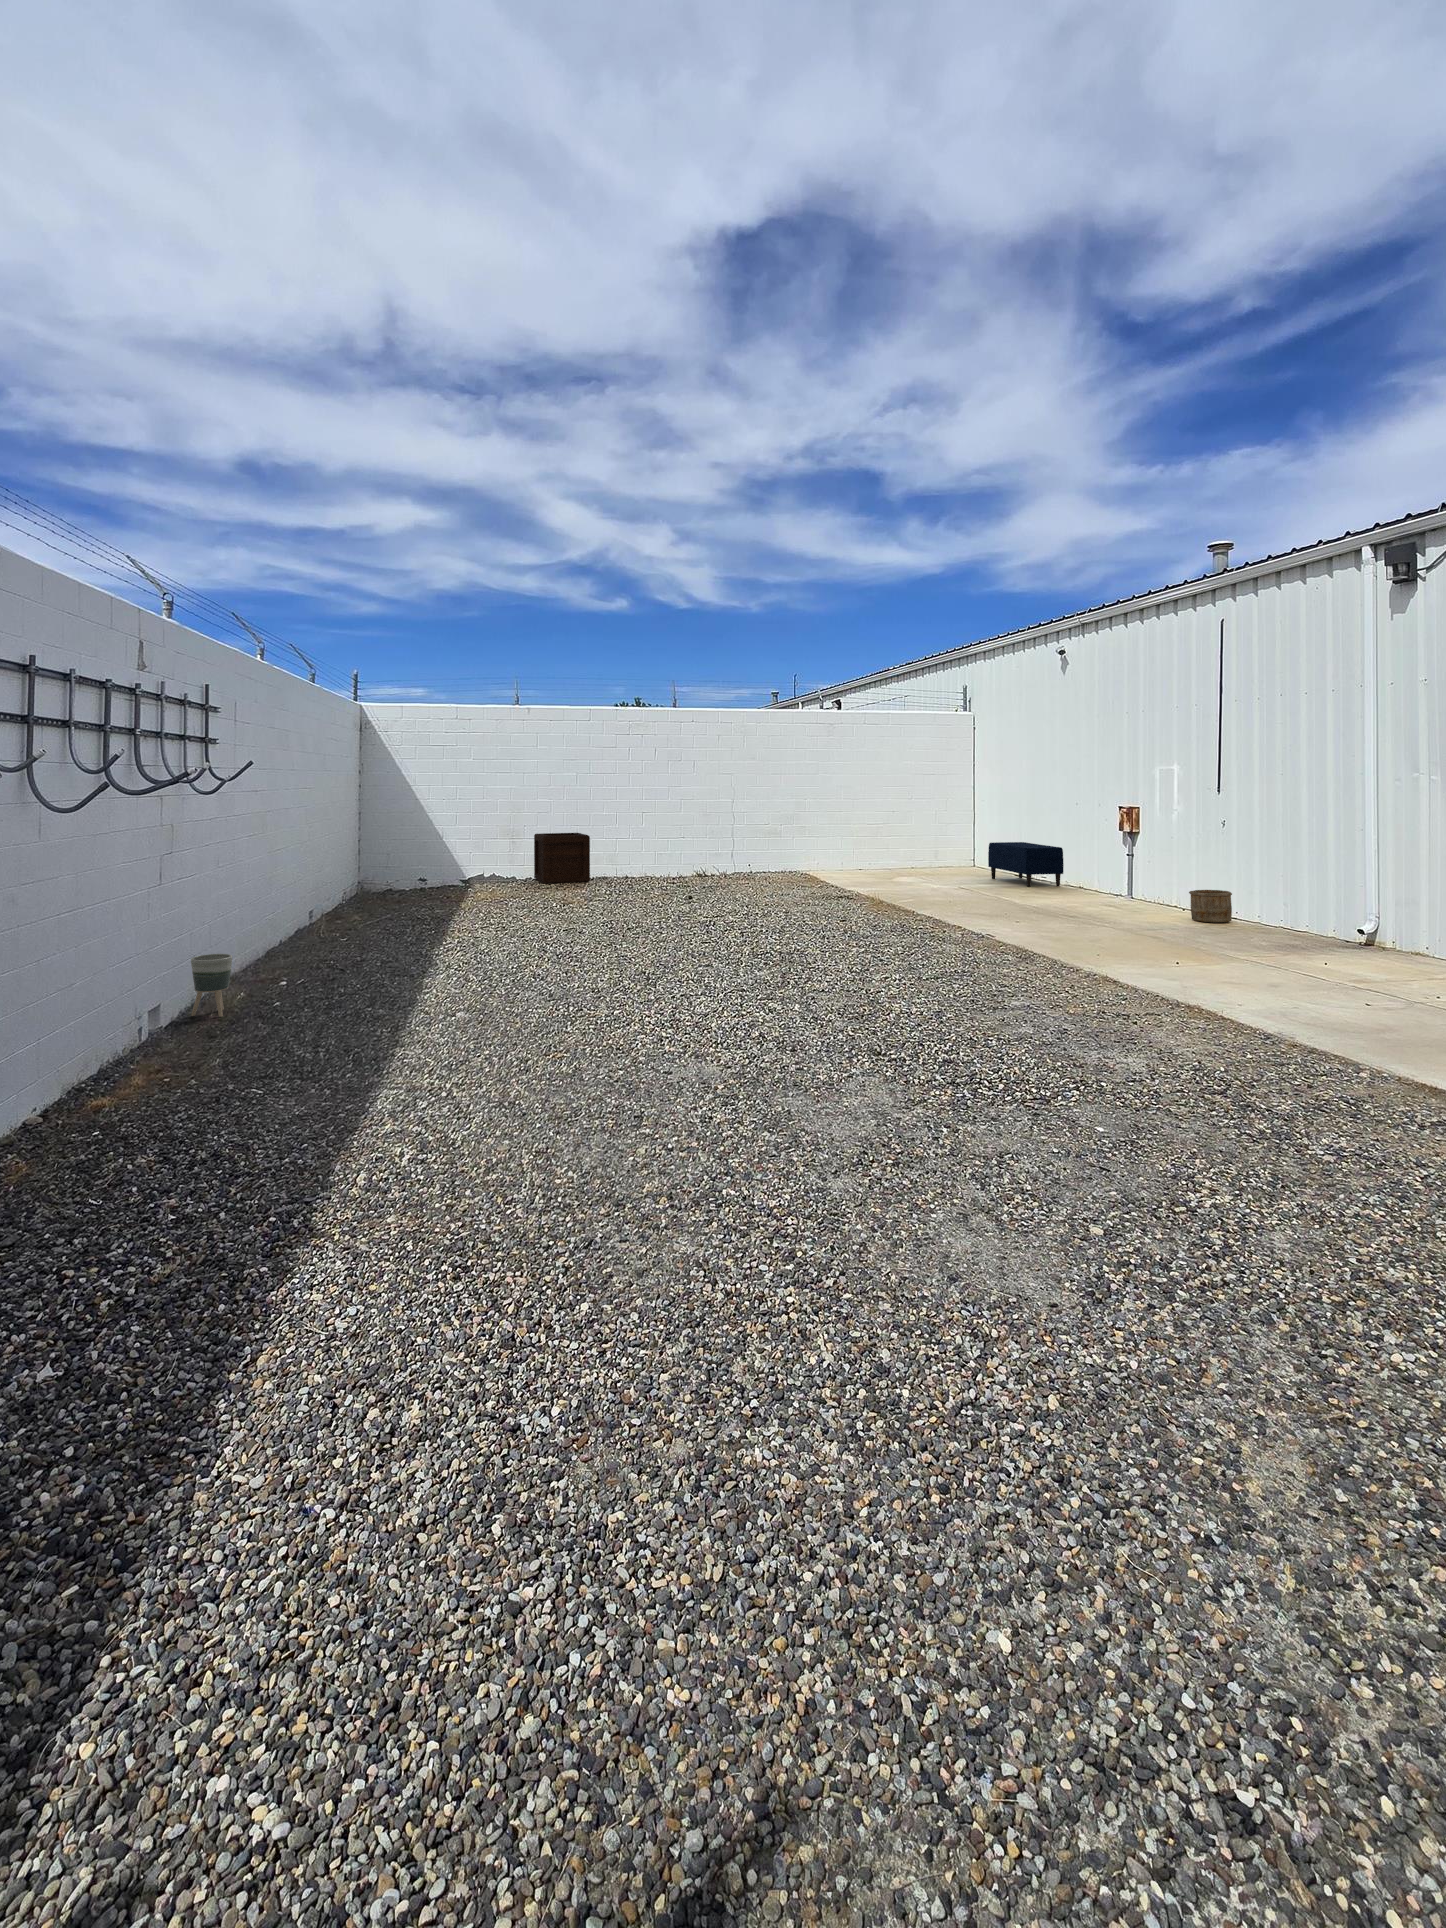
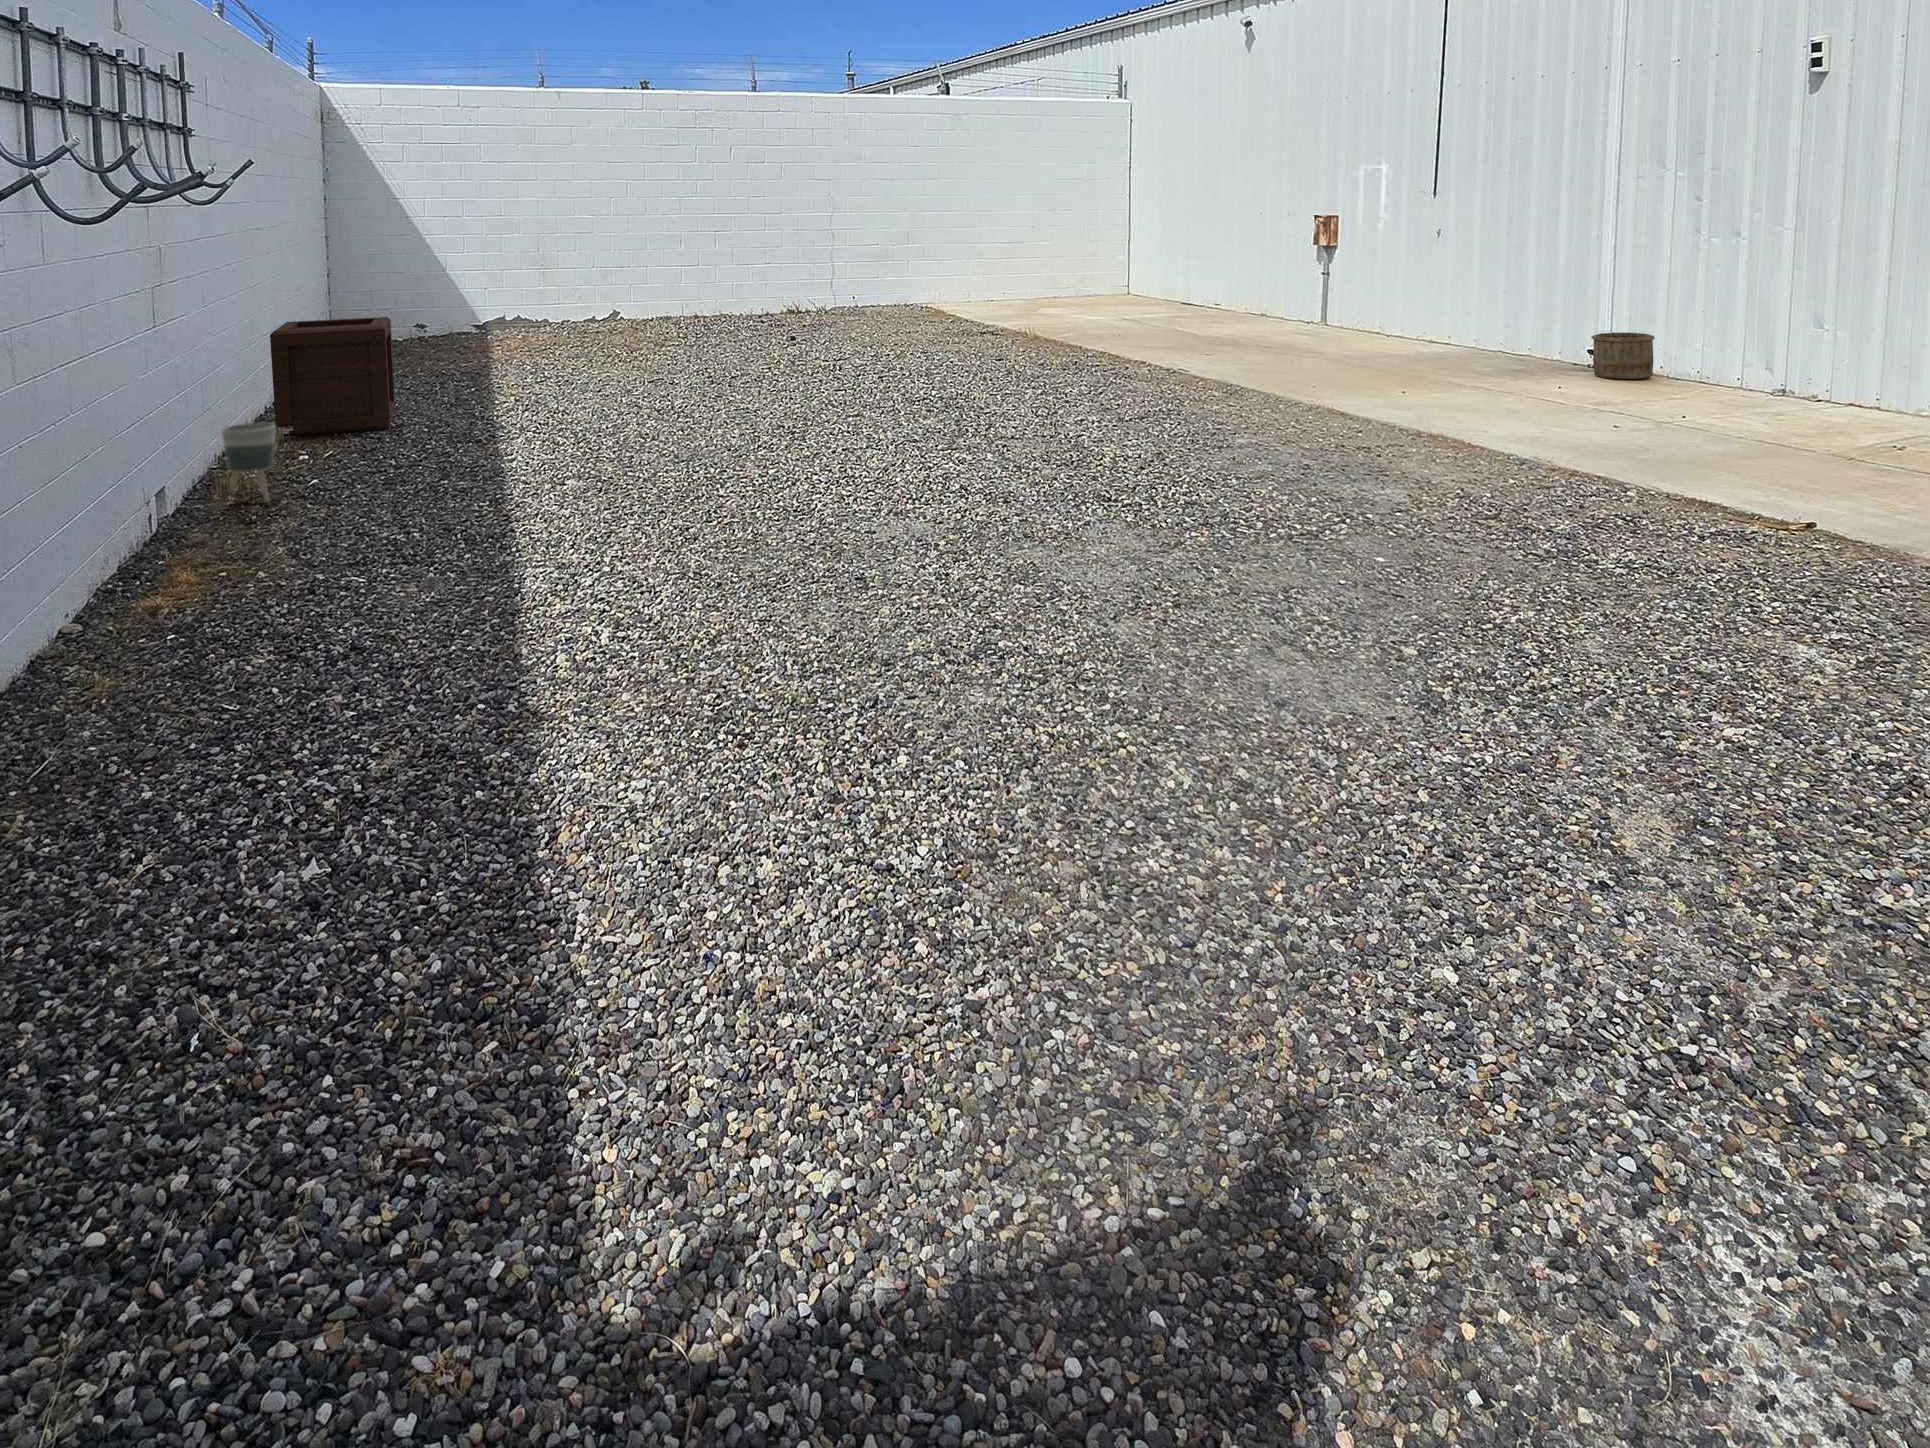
wooden crate: present [534,833,590,884] -> present [270,317,395,436]
bench: present [988,842,1064,887] -> none [1156,261,1247,315]
wooden bucket: present [1189,890,1232,922] -> present [1591,333,1655,379]

